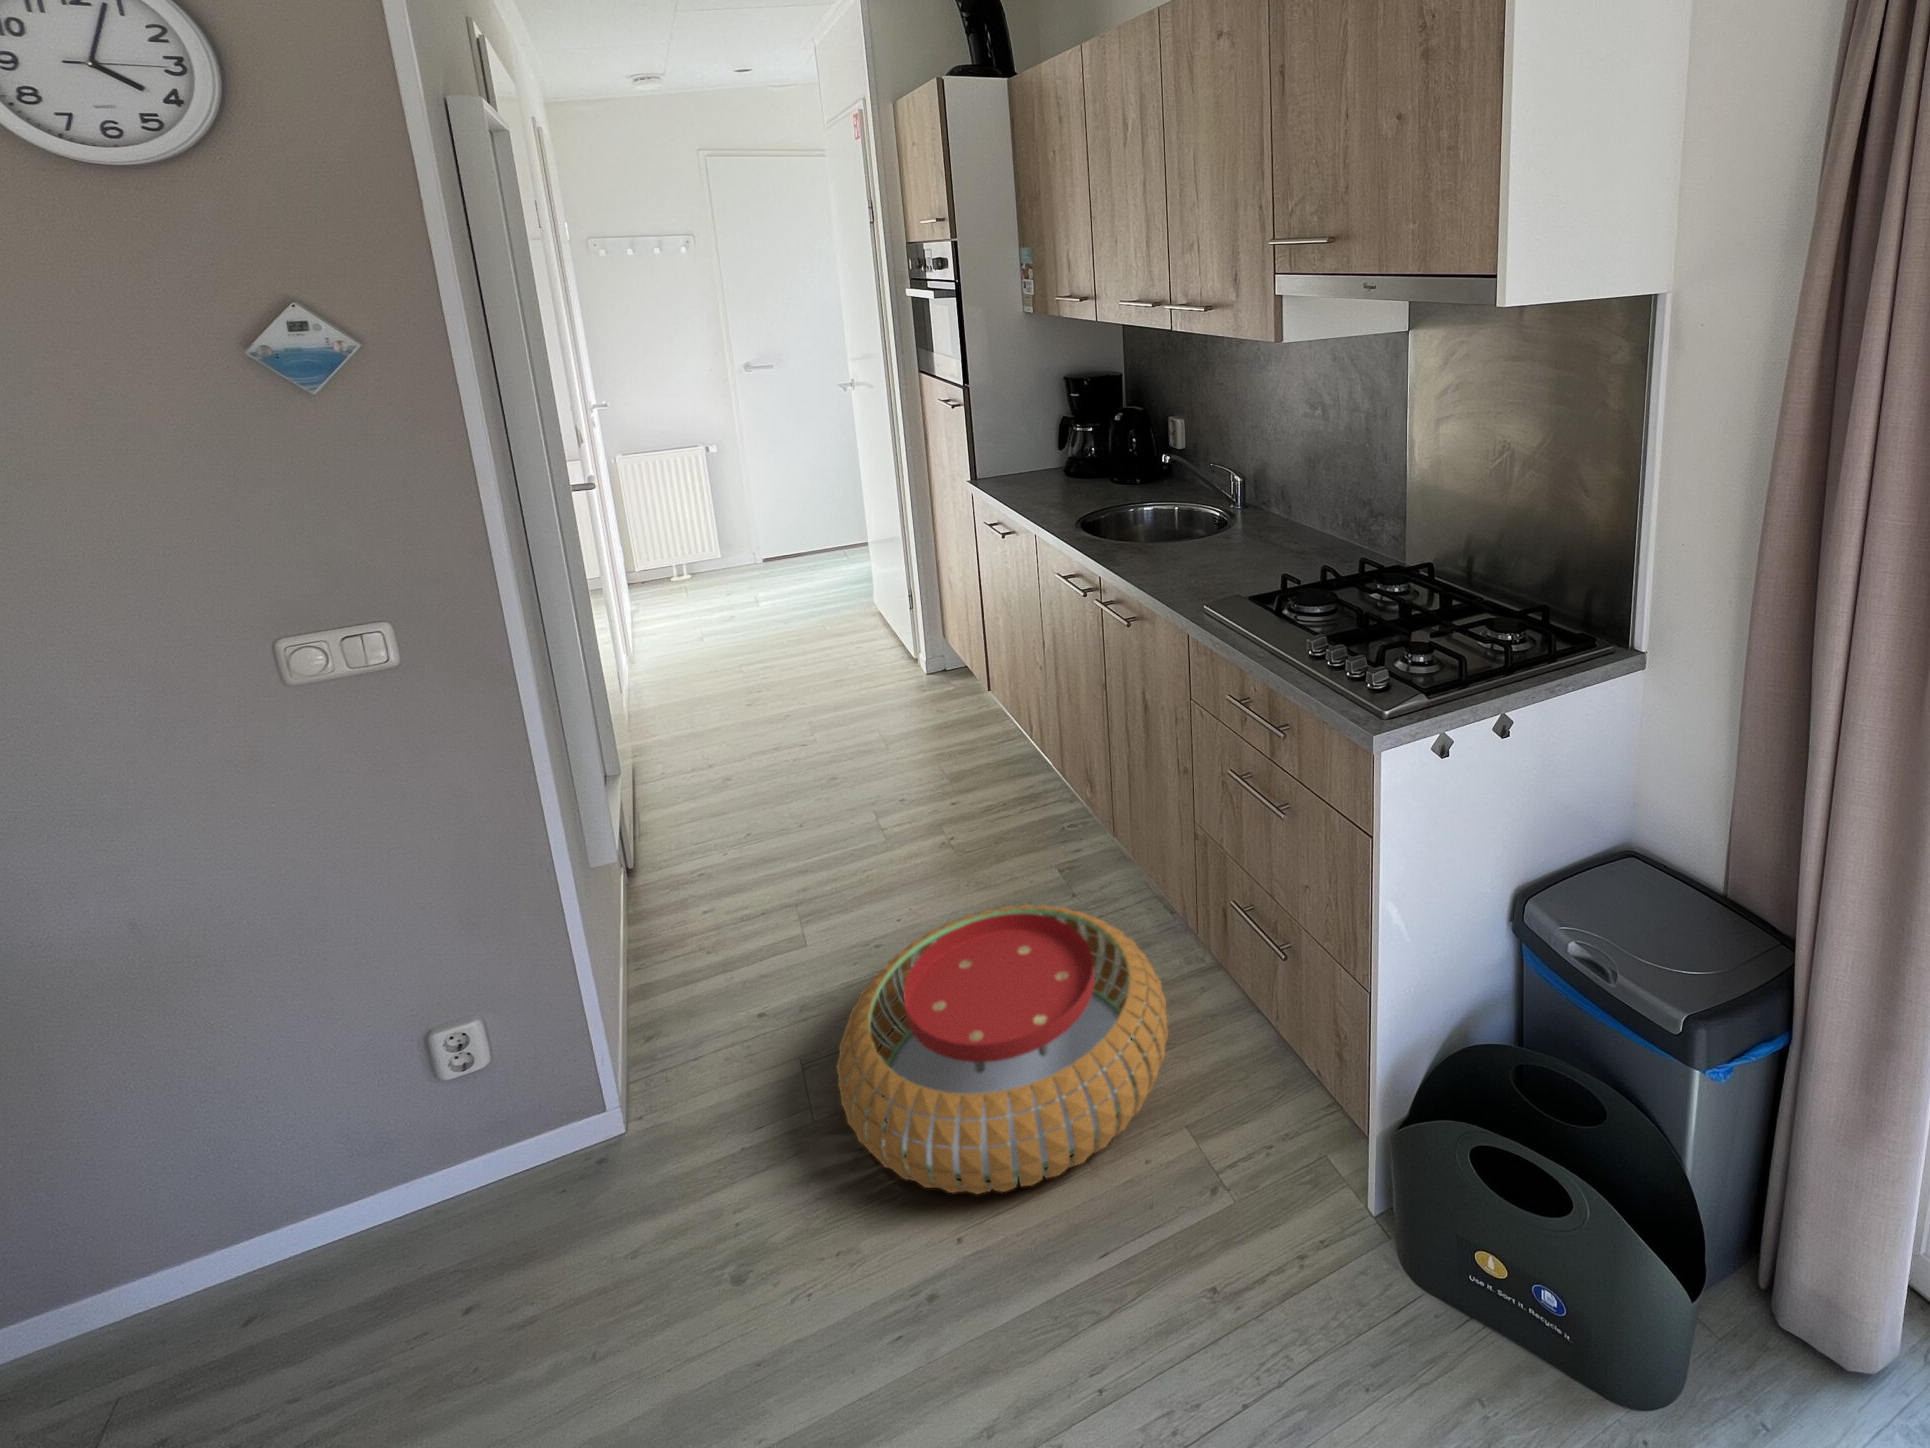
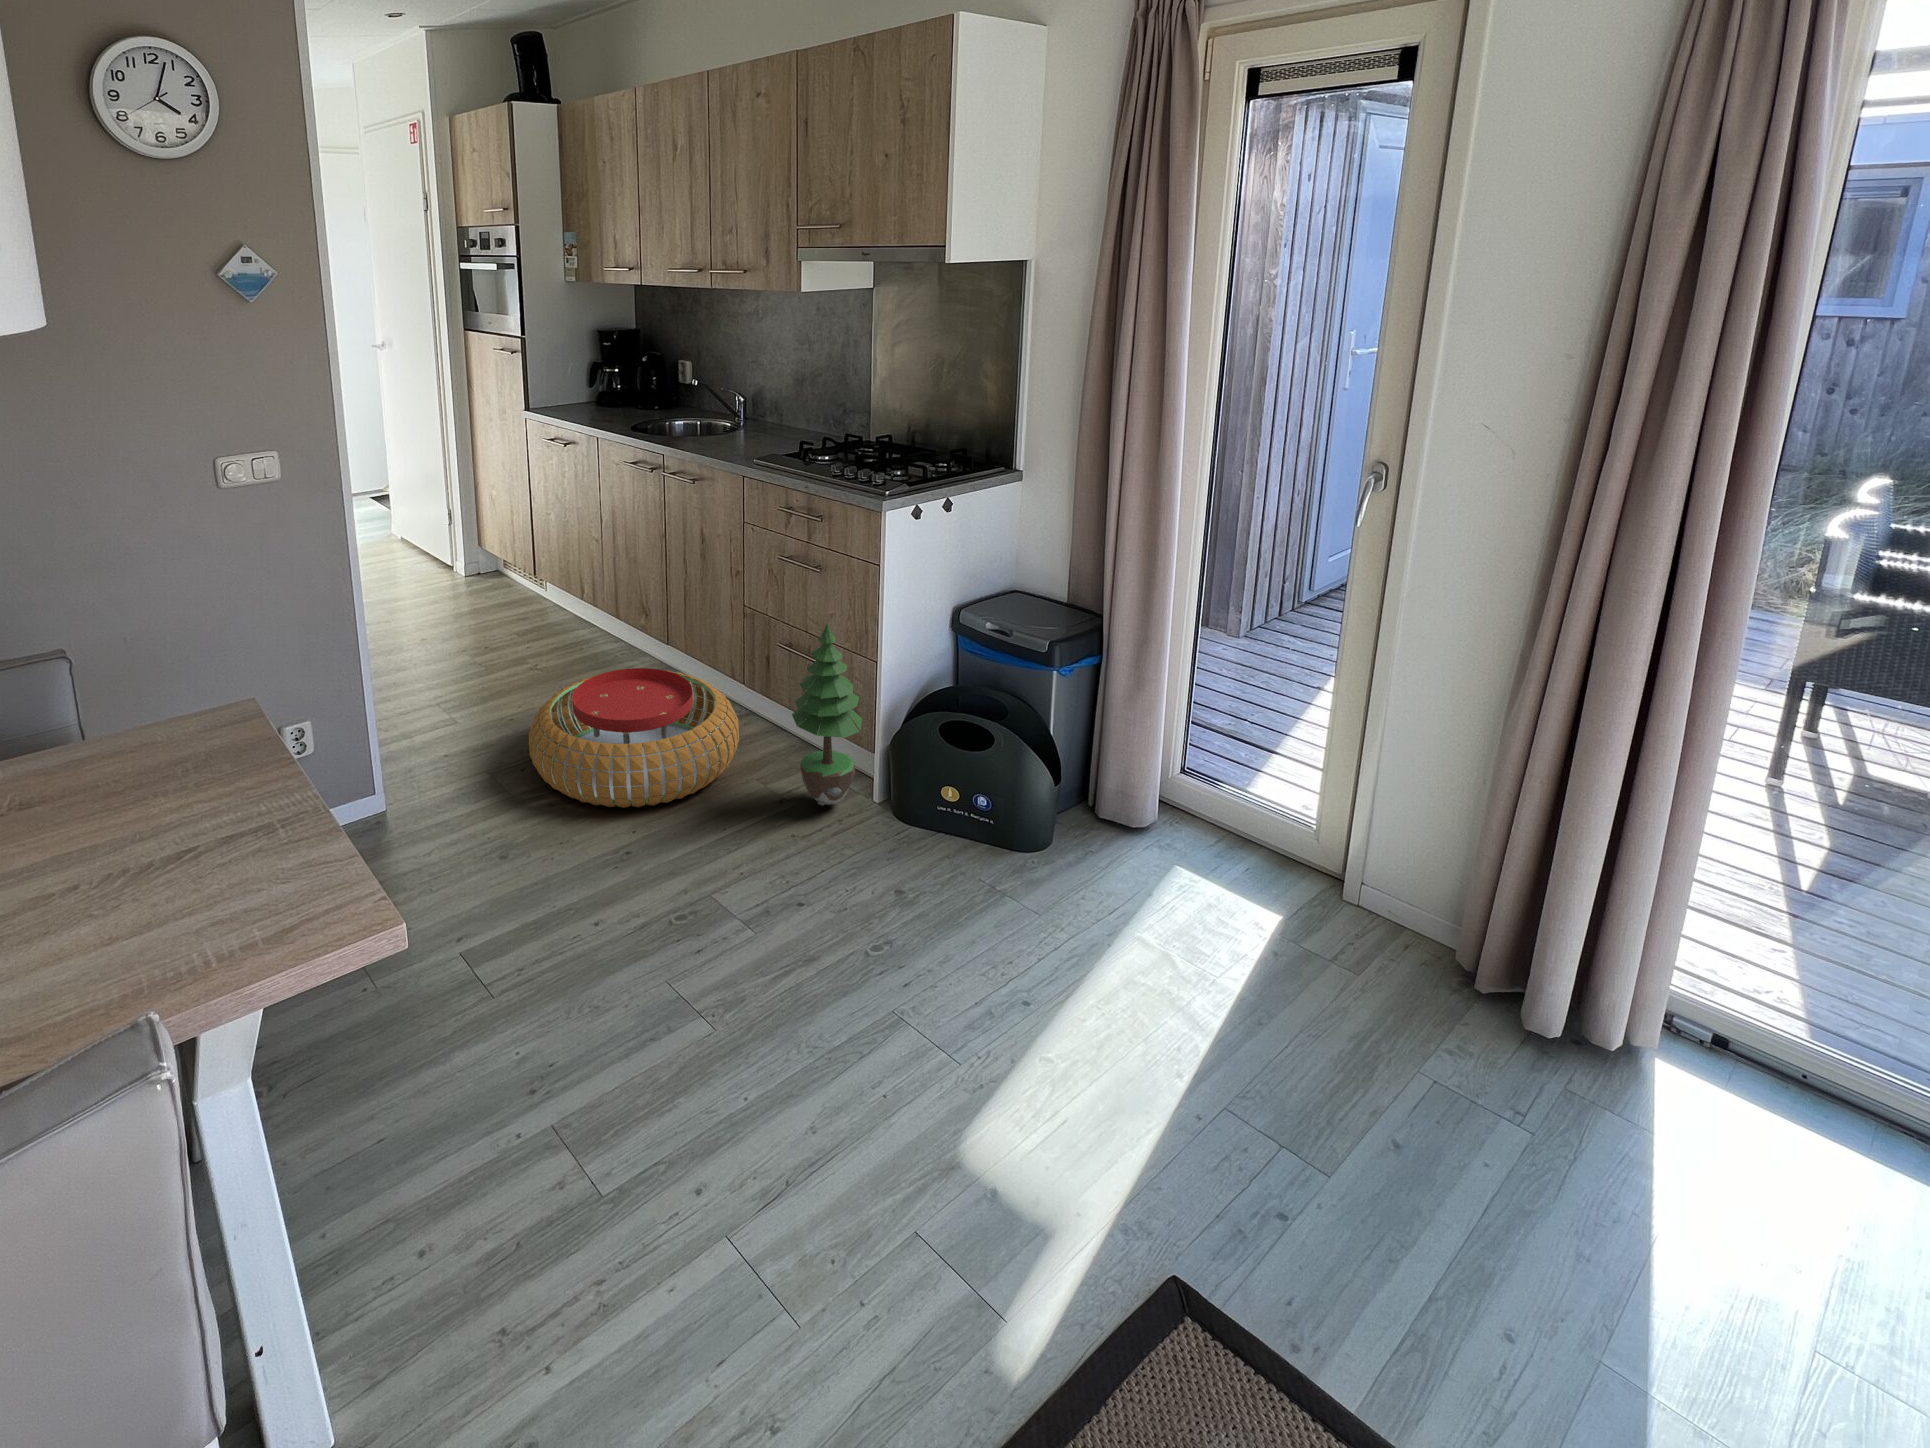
potted tree: none [1225,939,1345,1231] -> present [792,624,862,806]

